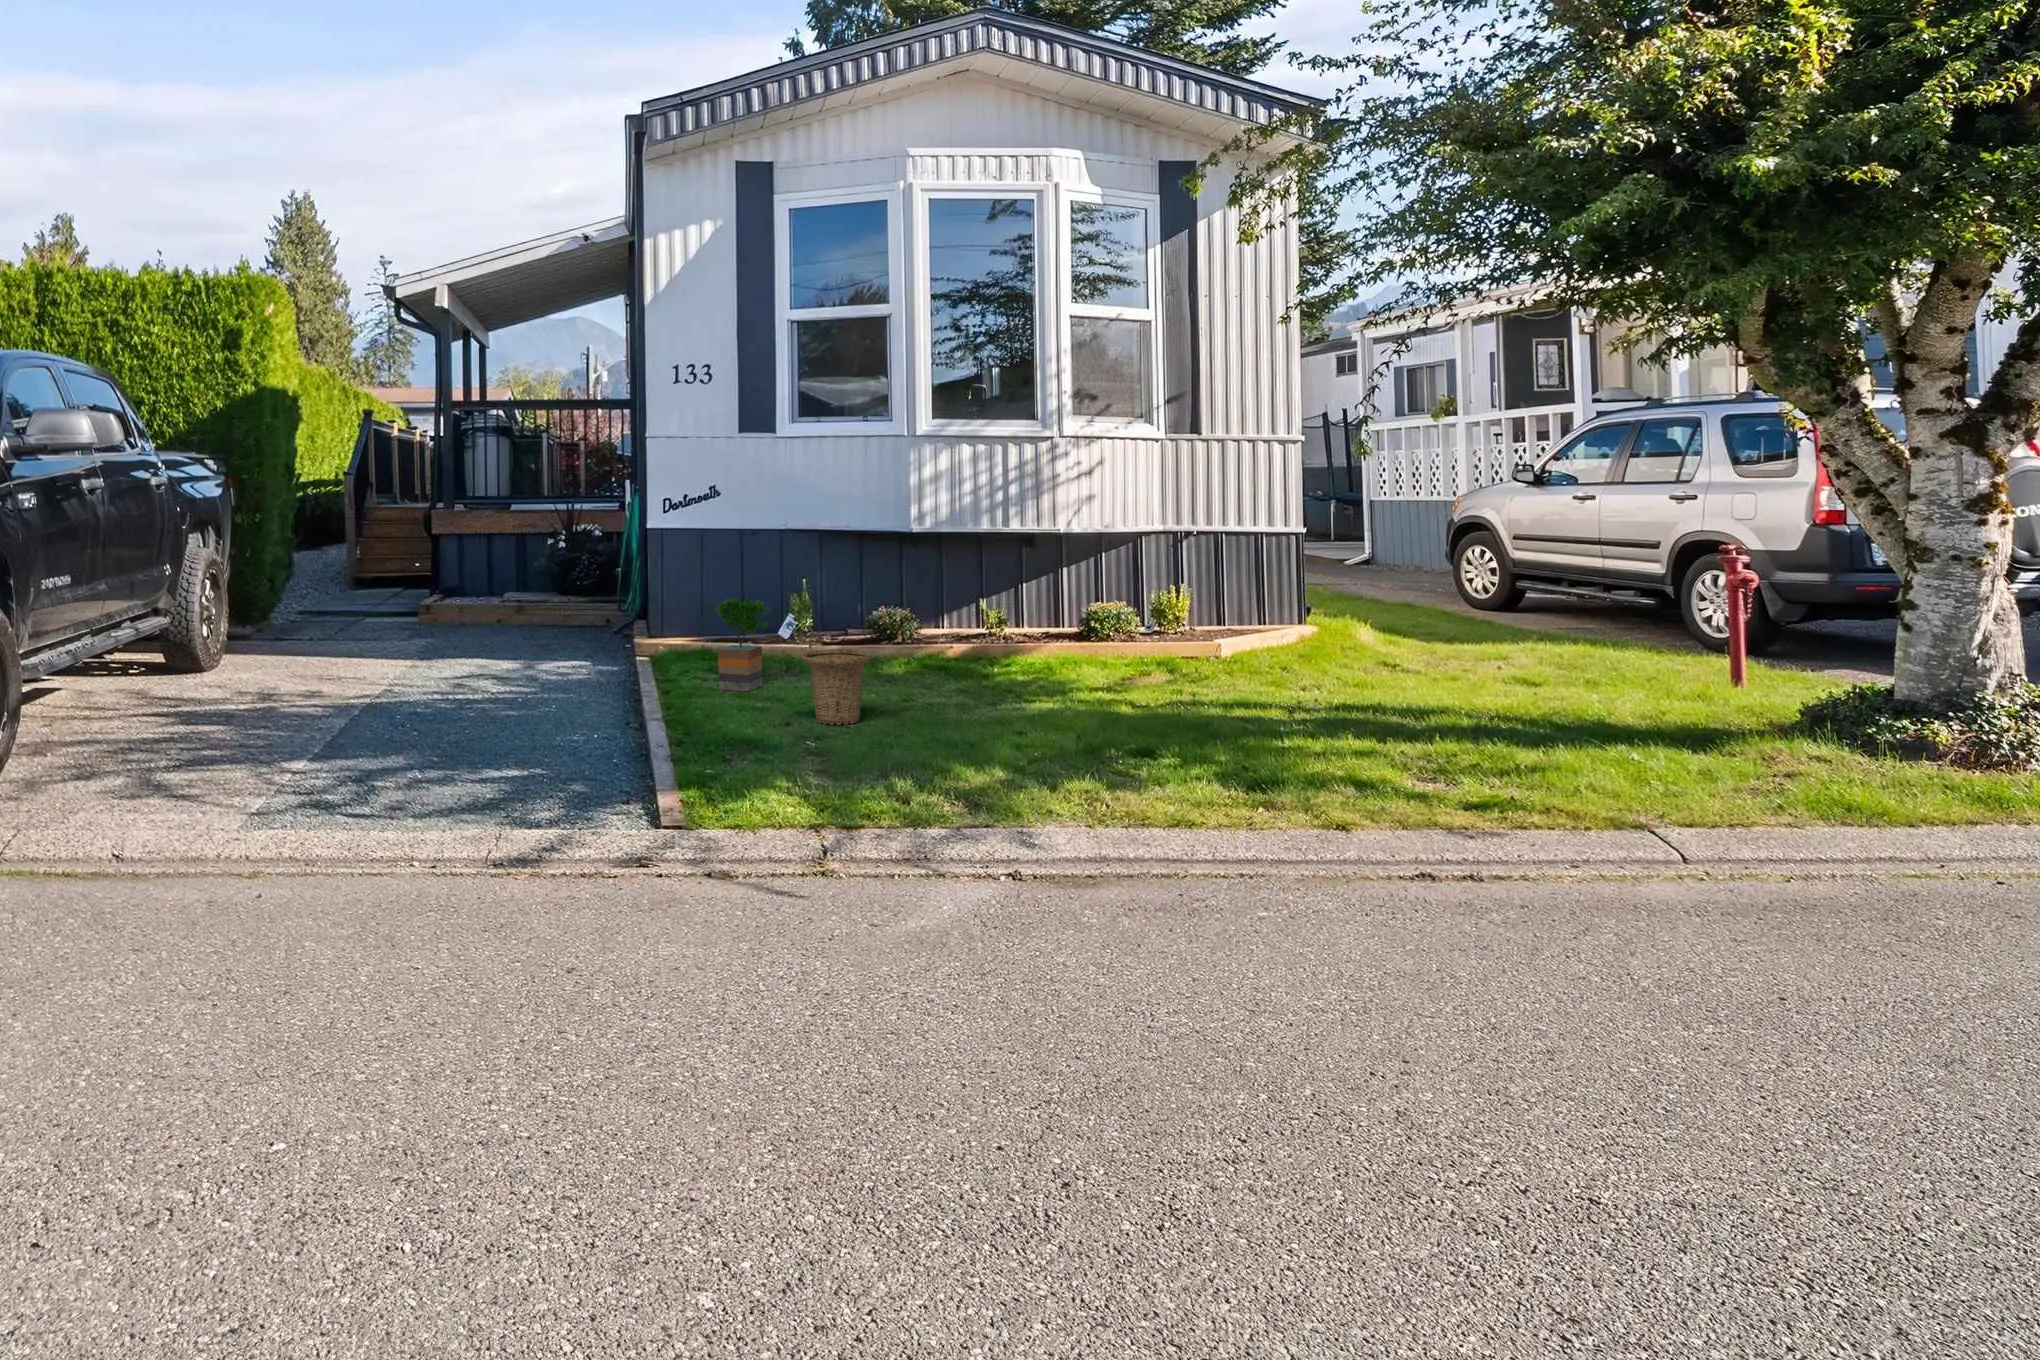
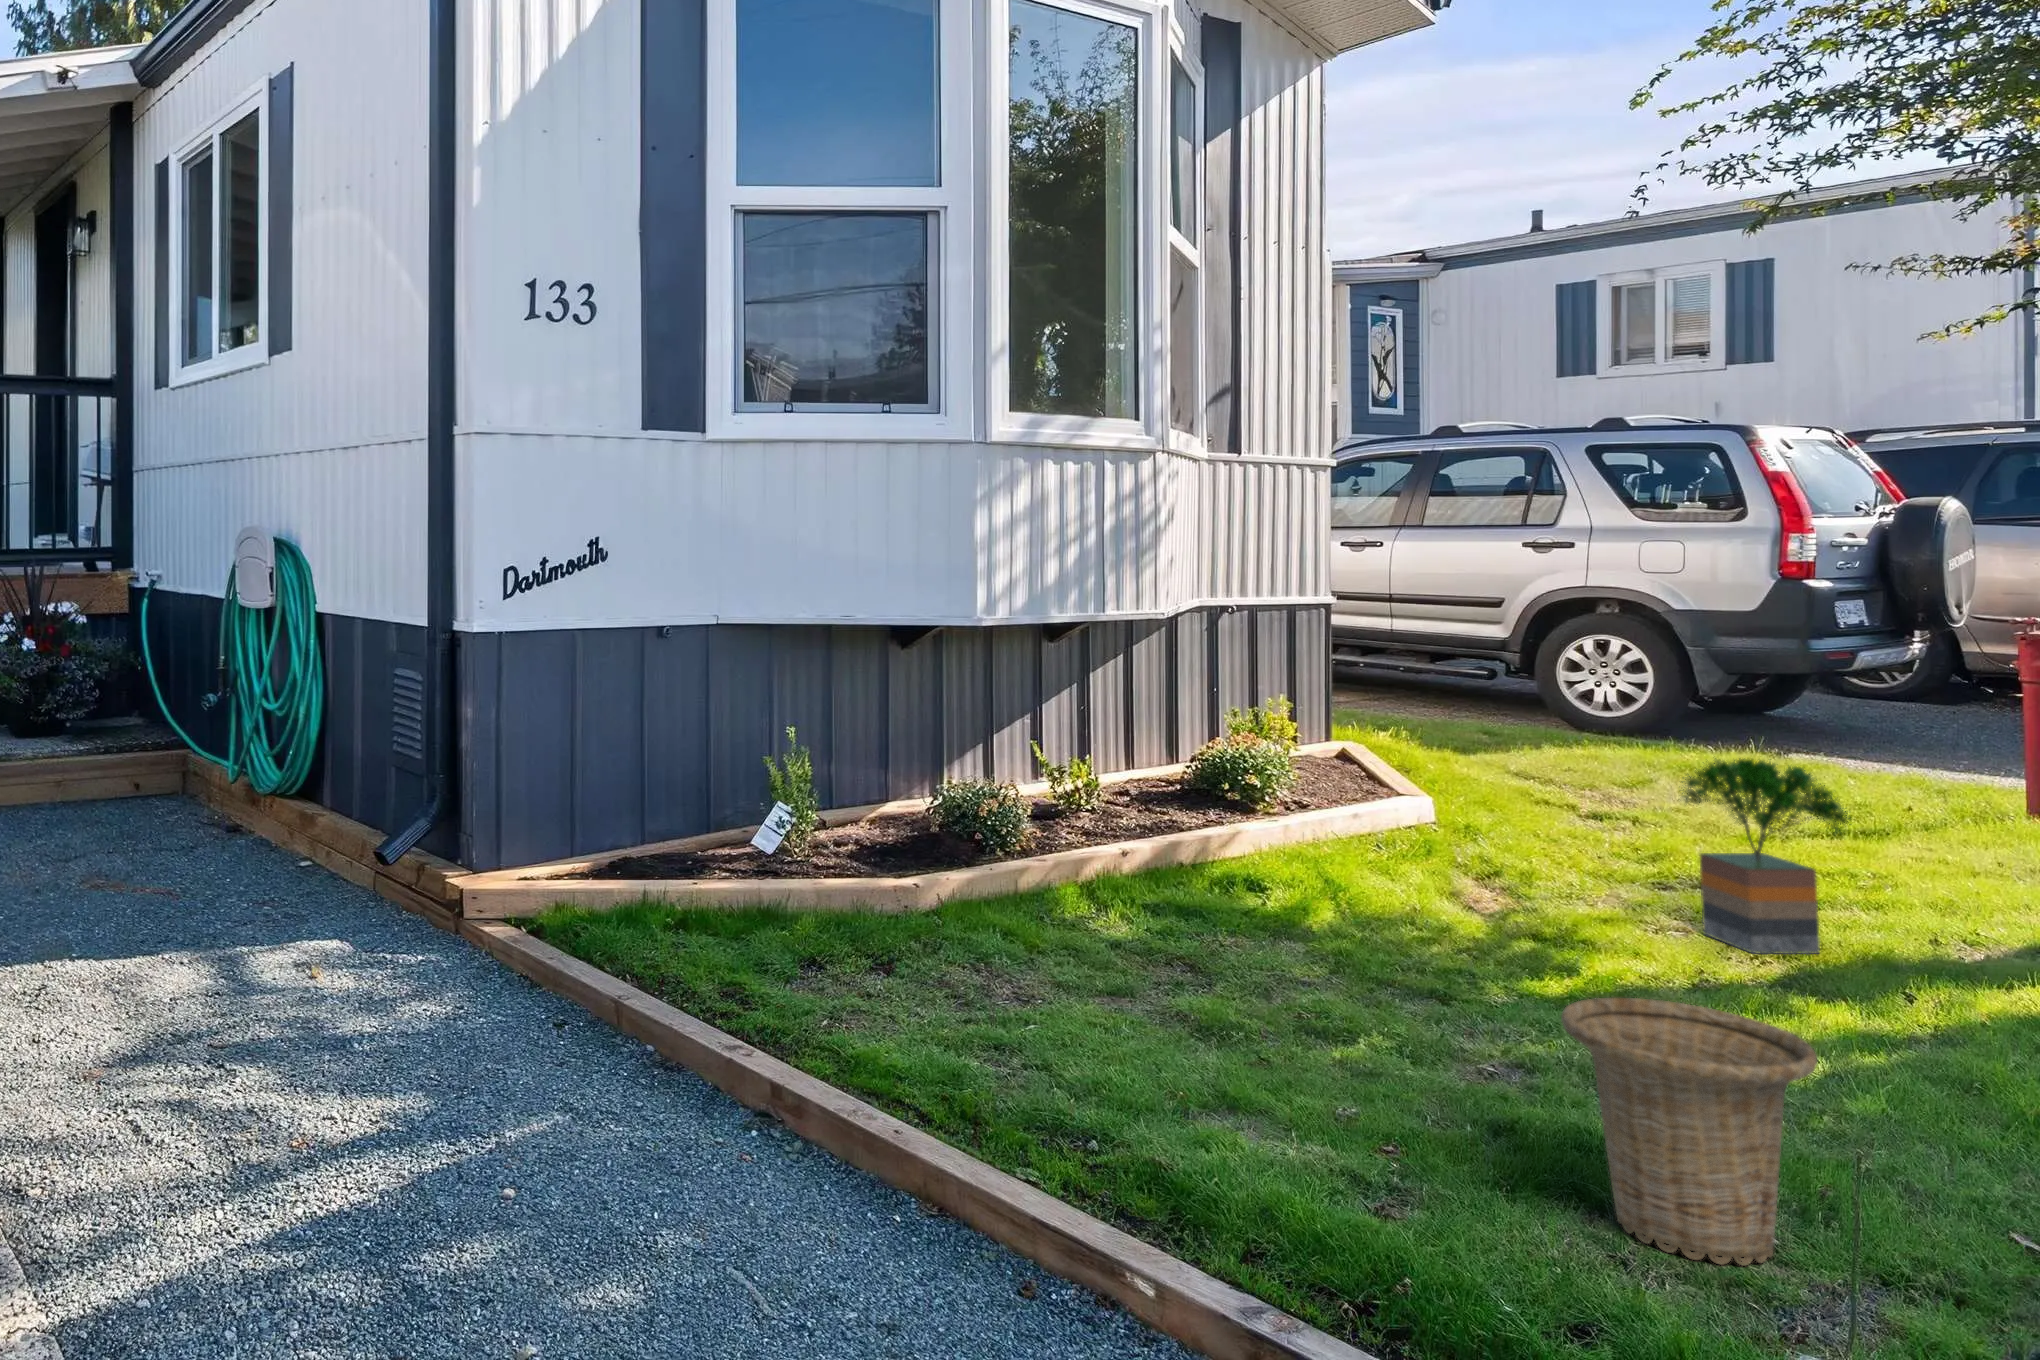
potted tree: present [716,598,770,691] -> present [1682,758,1850,954]

